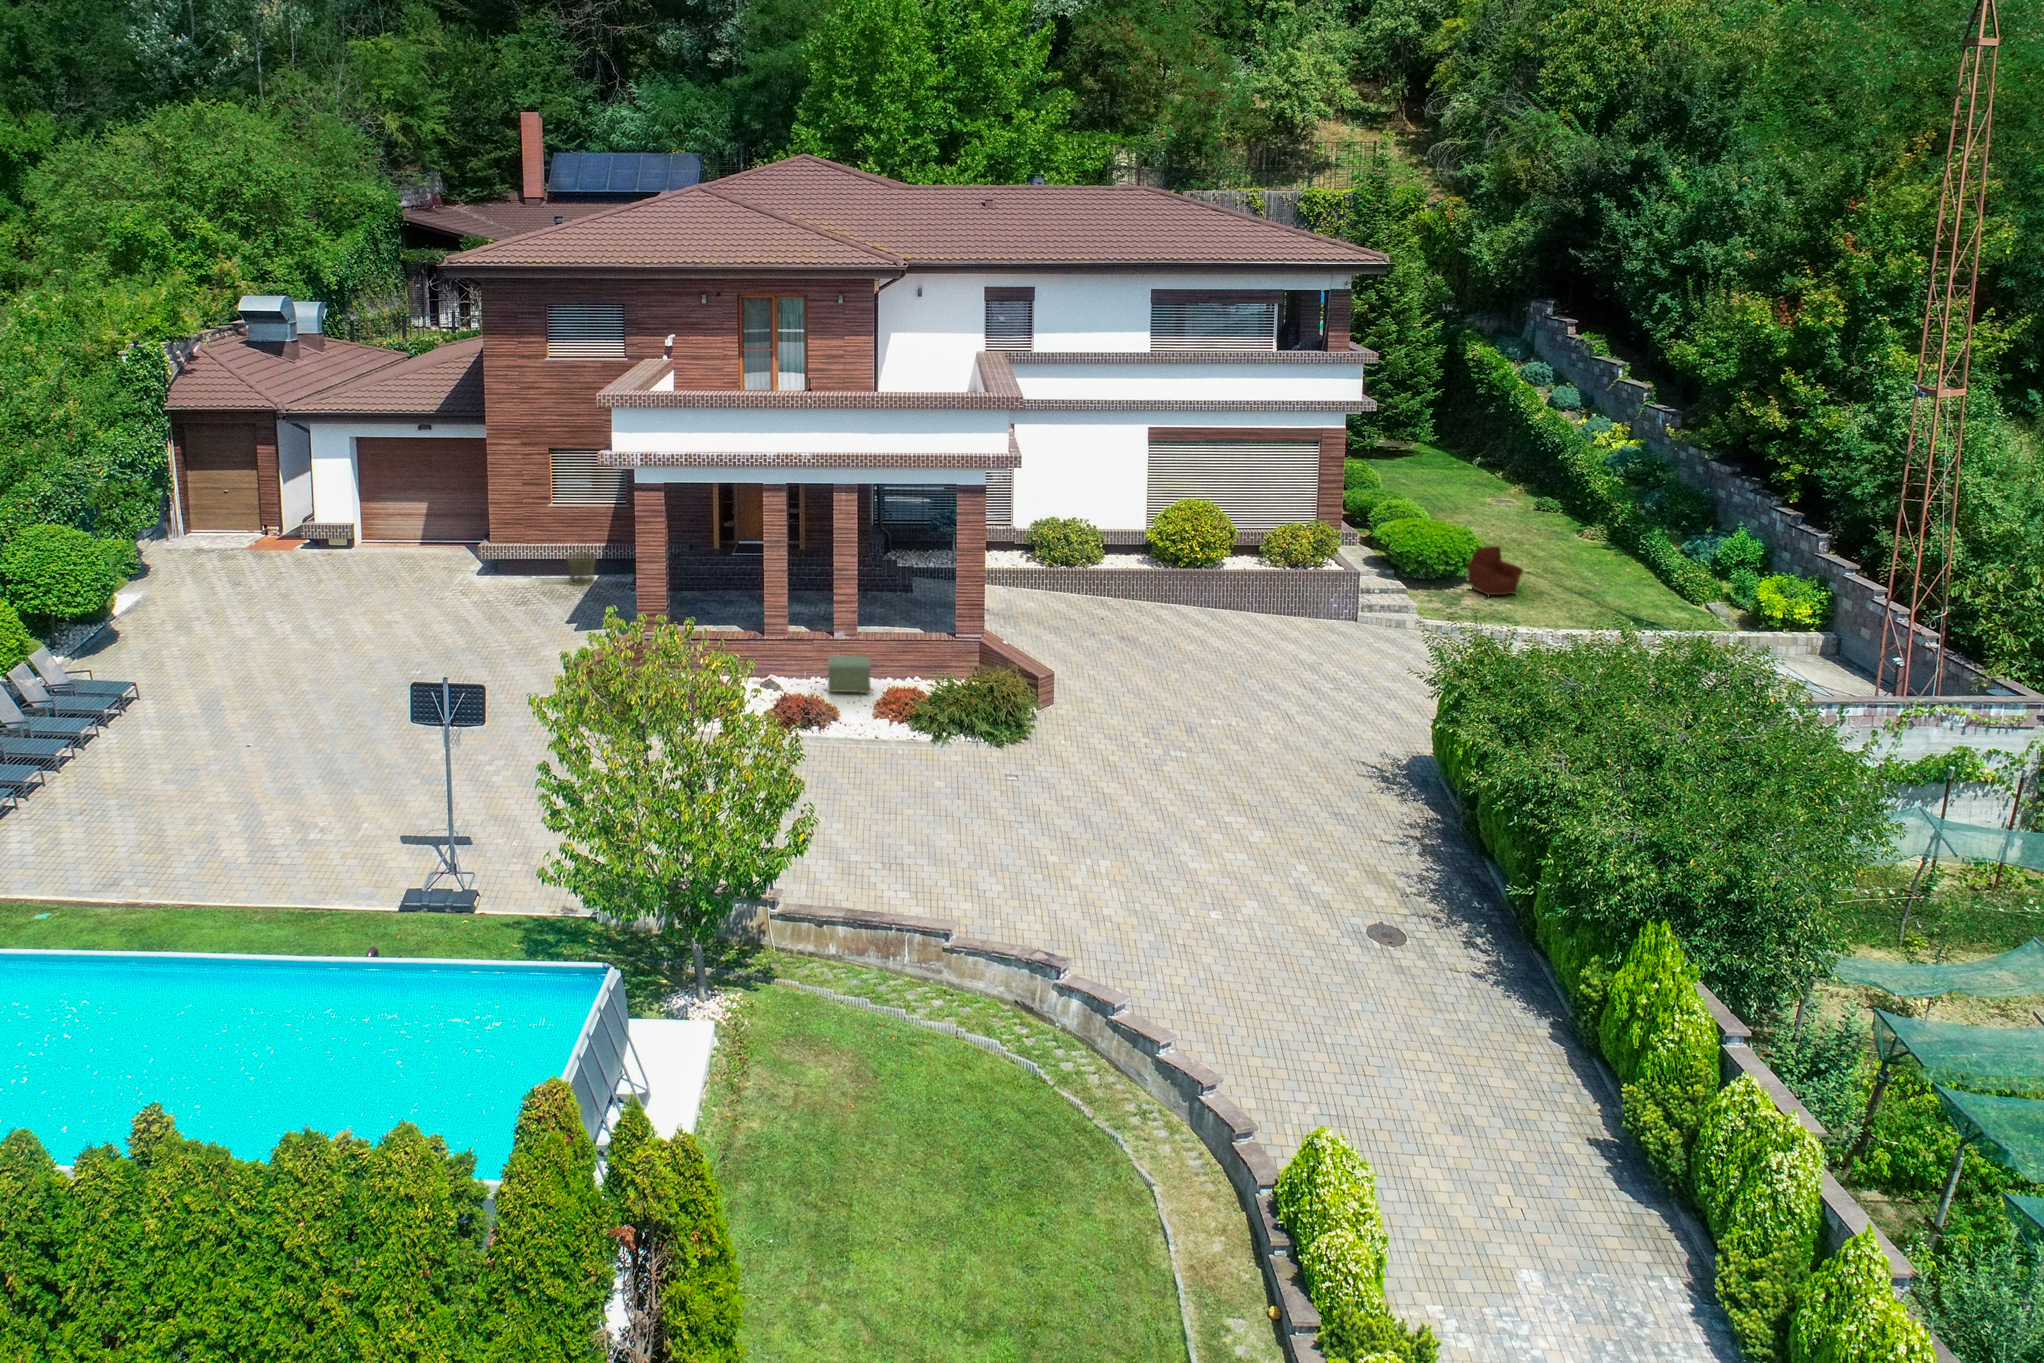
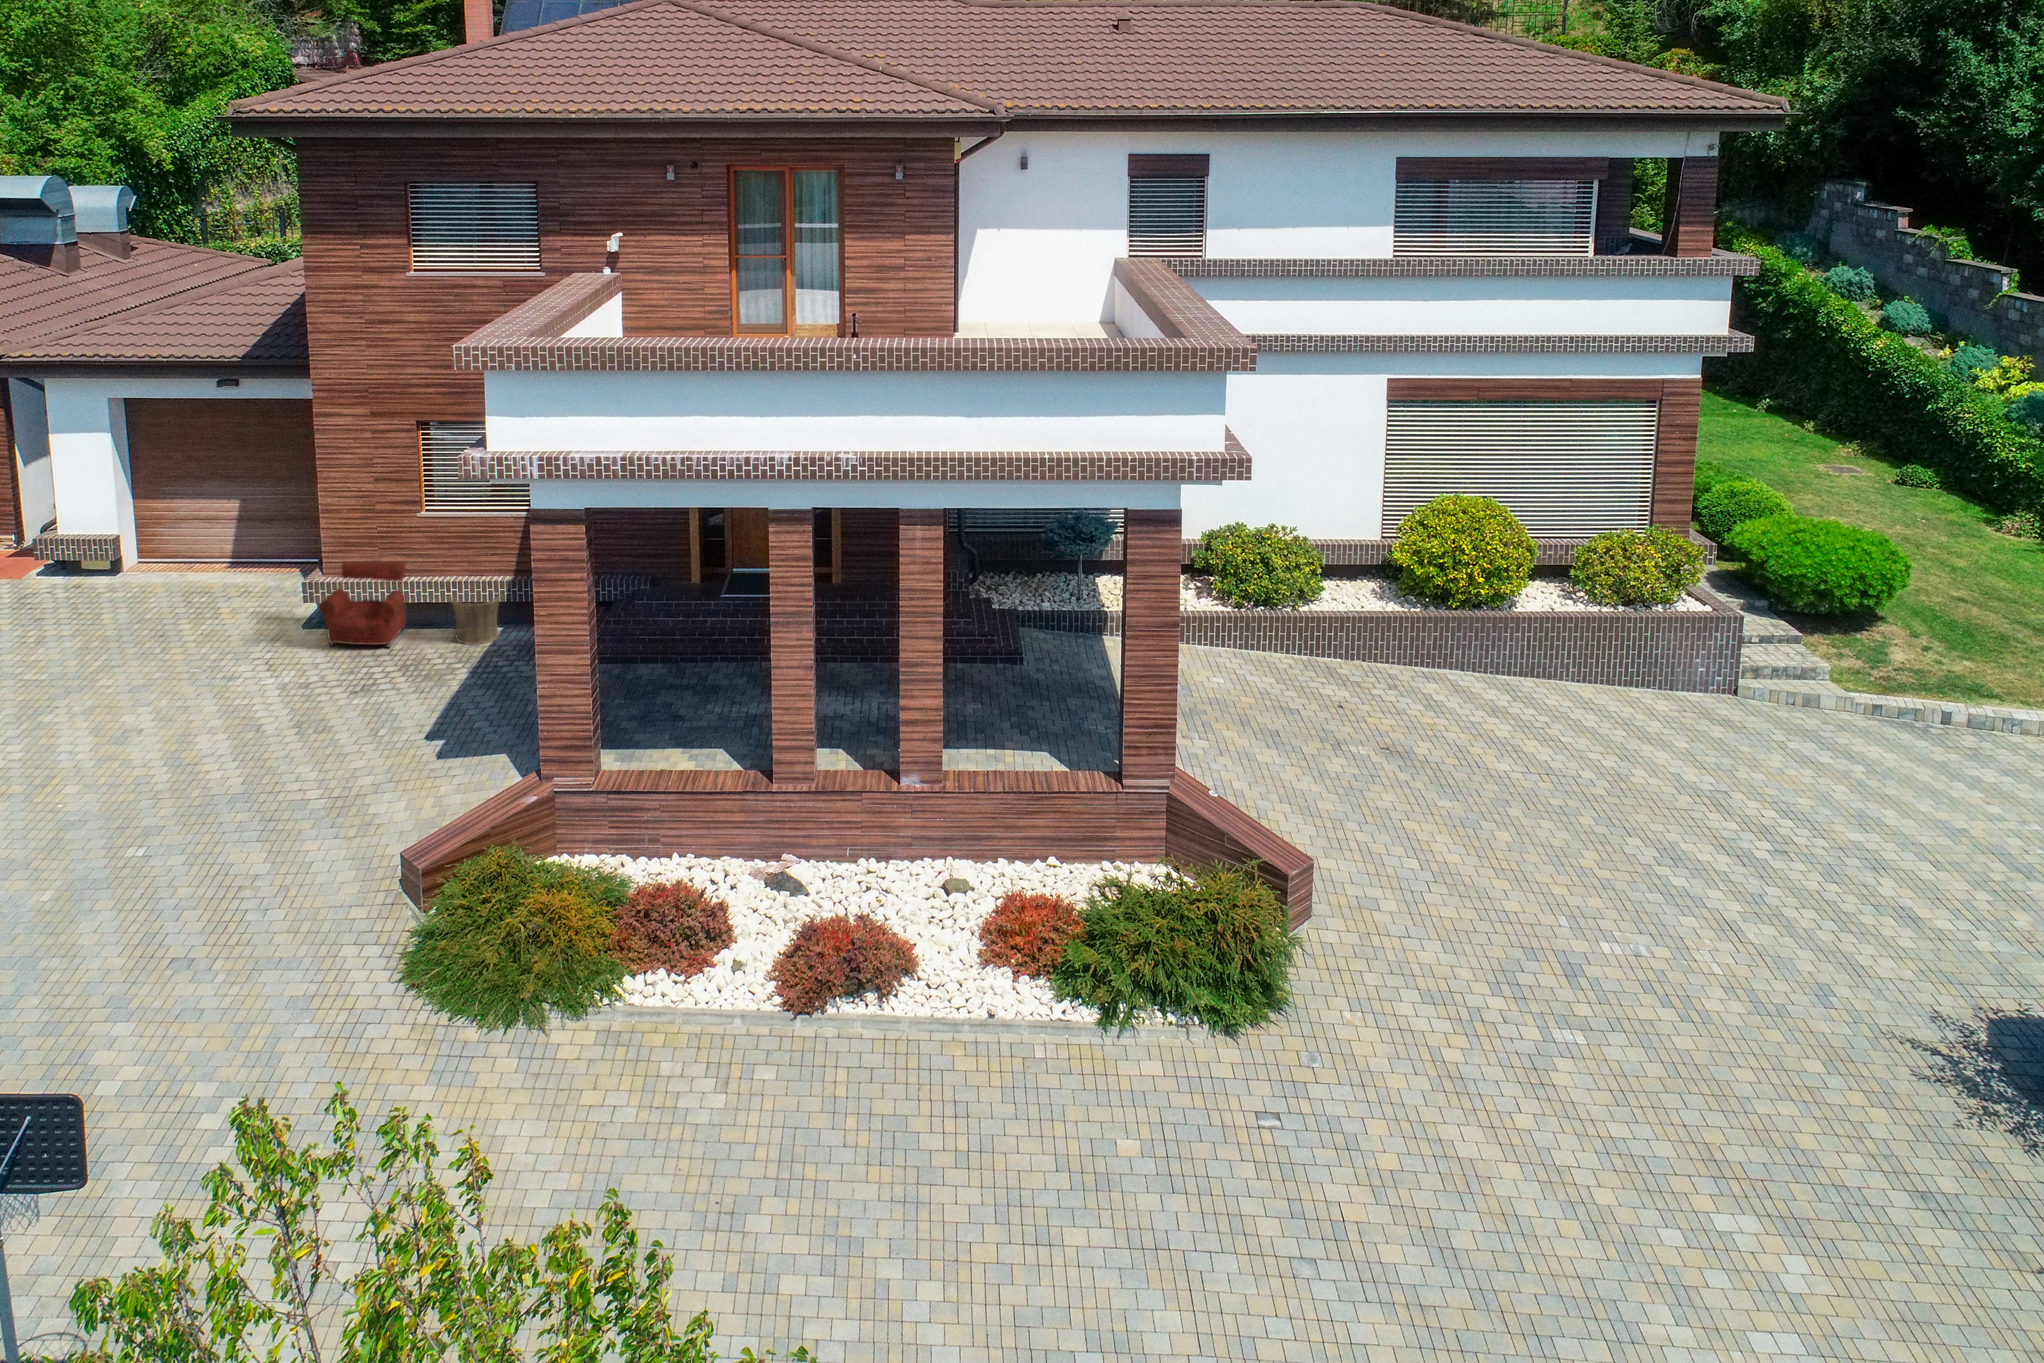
armchair: present [1467,546,1523,596] -> present [319,562,406,648]
storage bench: present [828,656,871,694] -> none [892,823,973,898]

